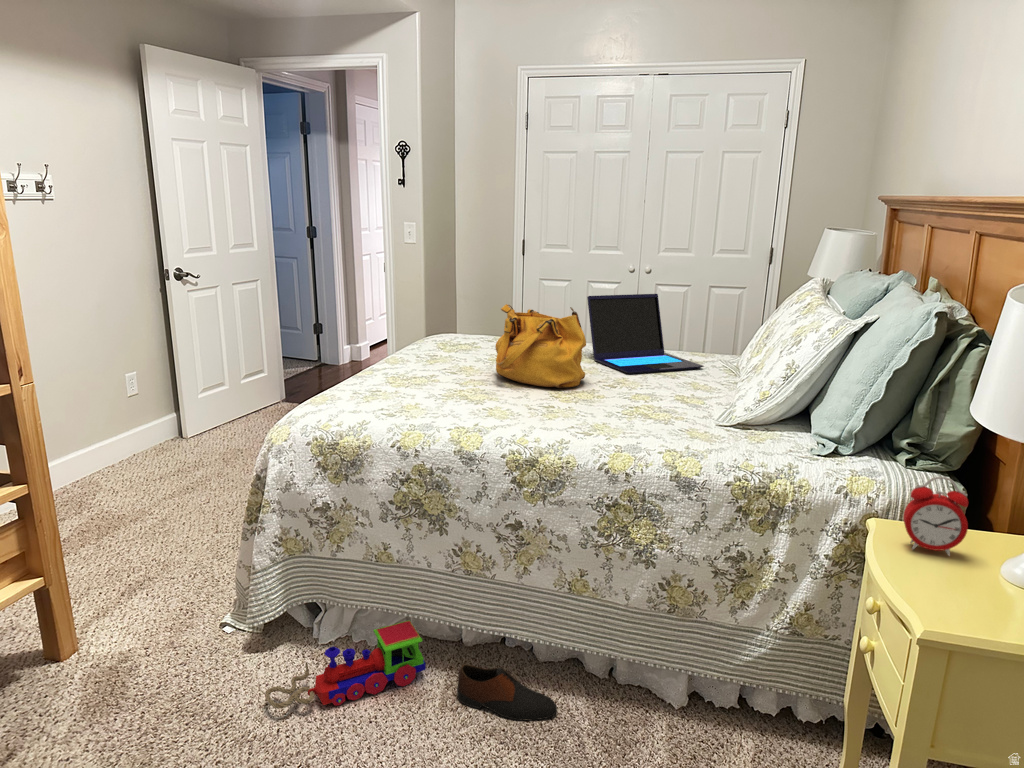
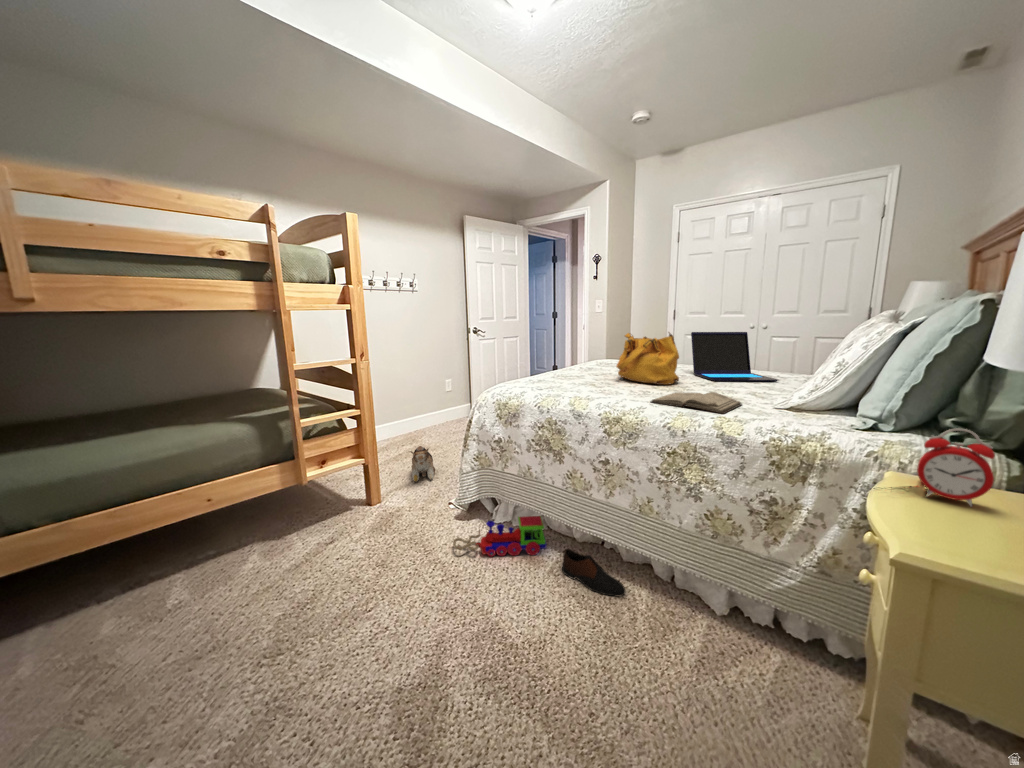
diary: none [572,406,686,445] -> present [651,392,742,414]
plush toy: none [121,526,171,594] -> present [411,446,435,482]

